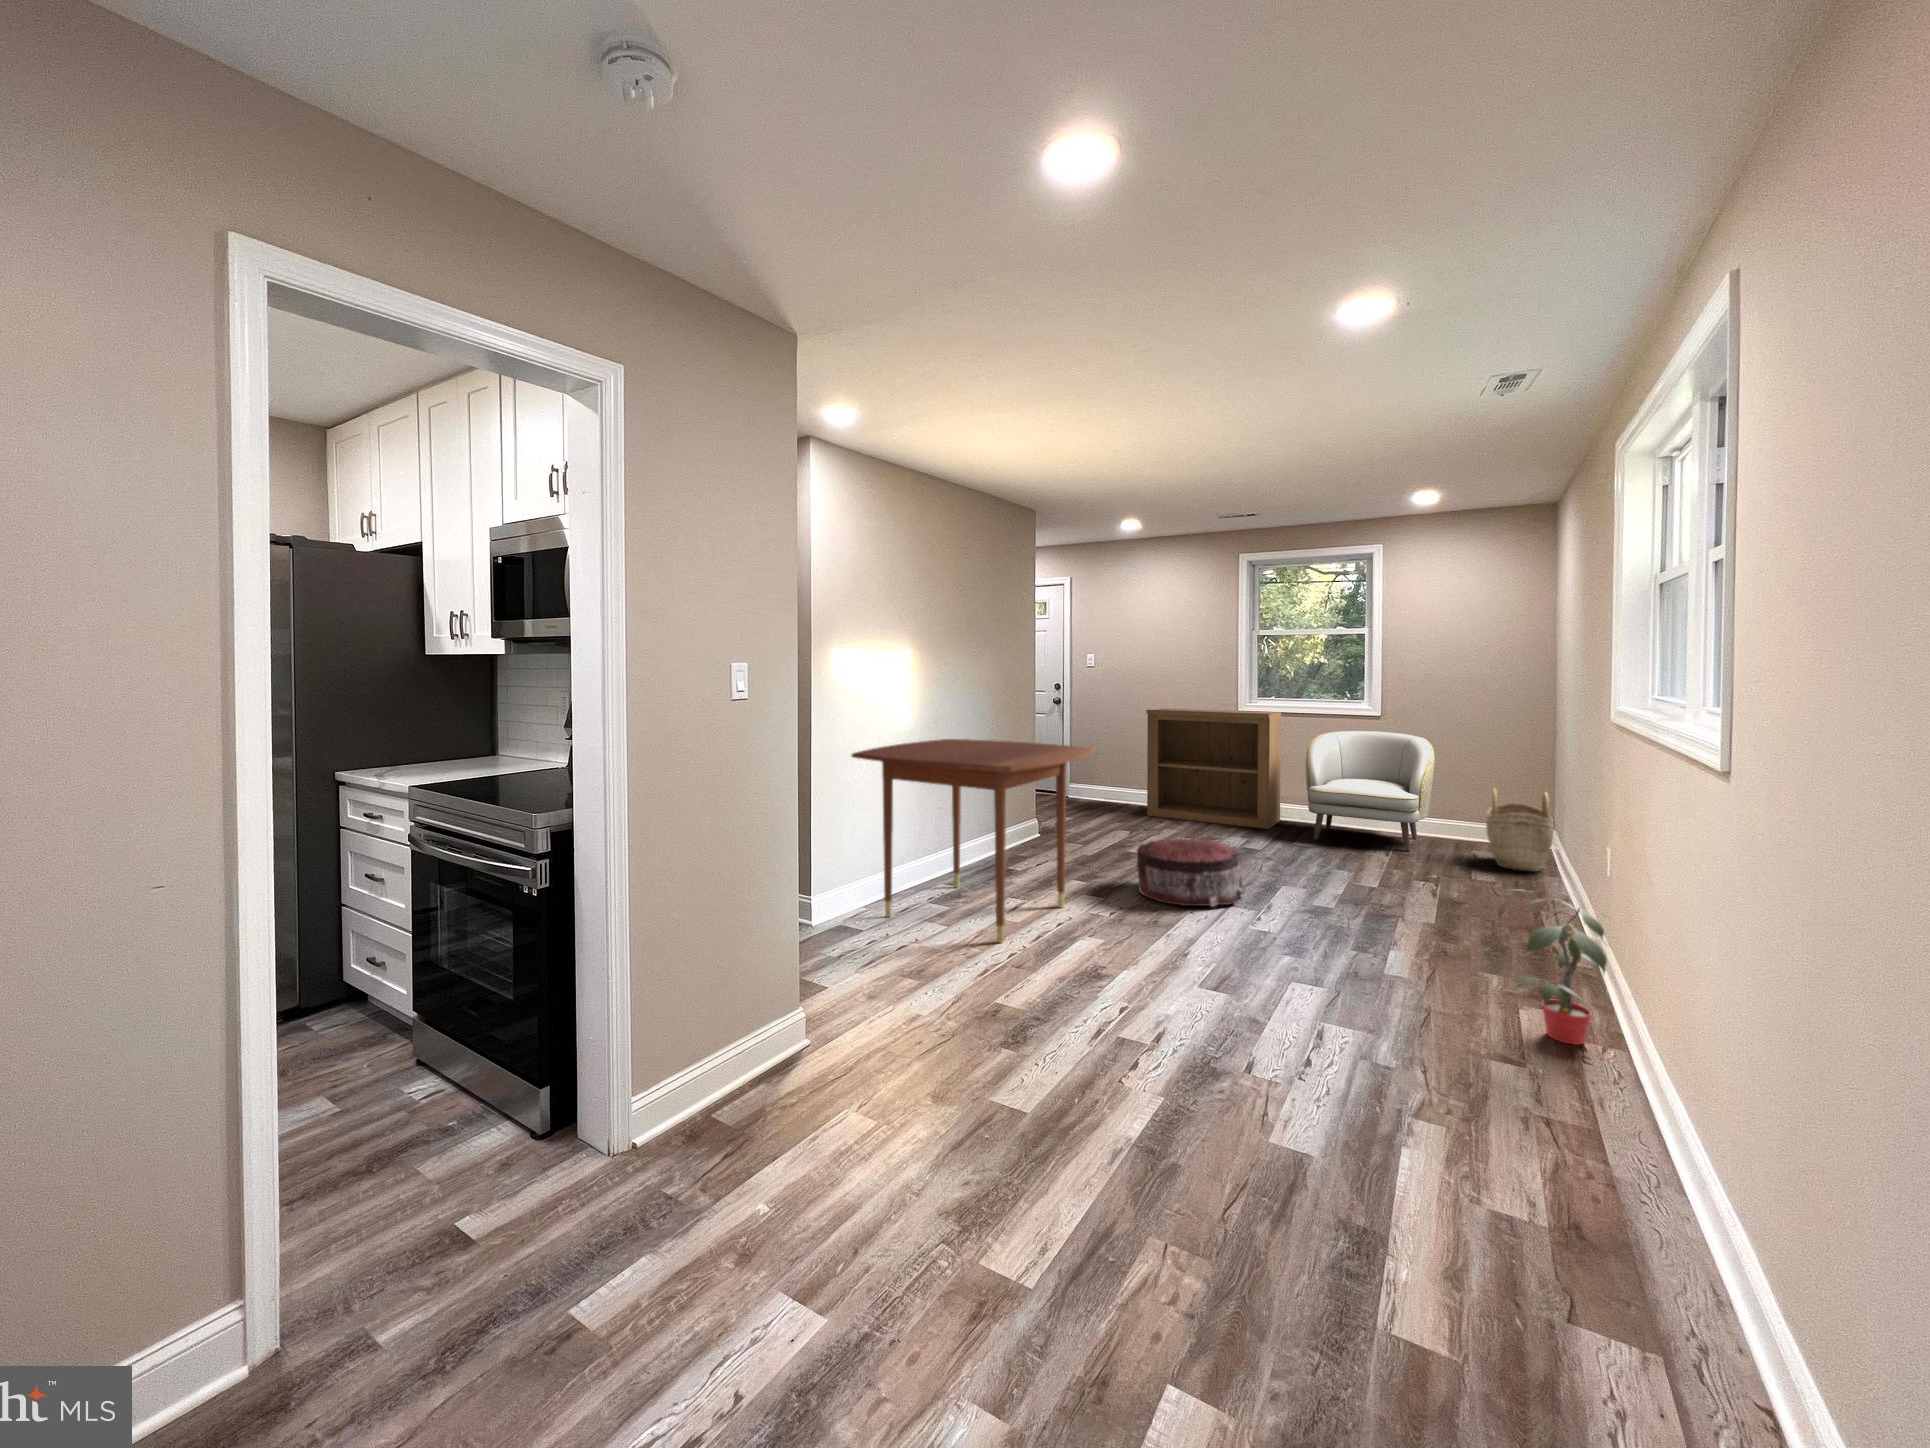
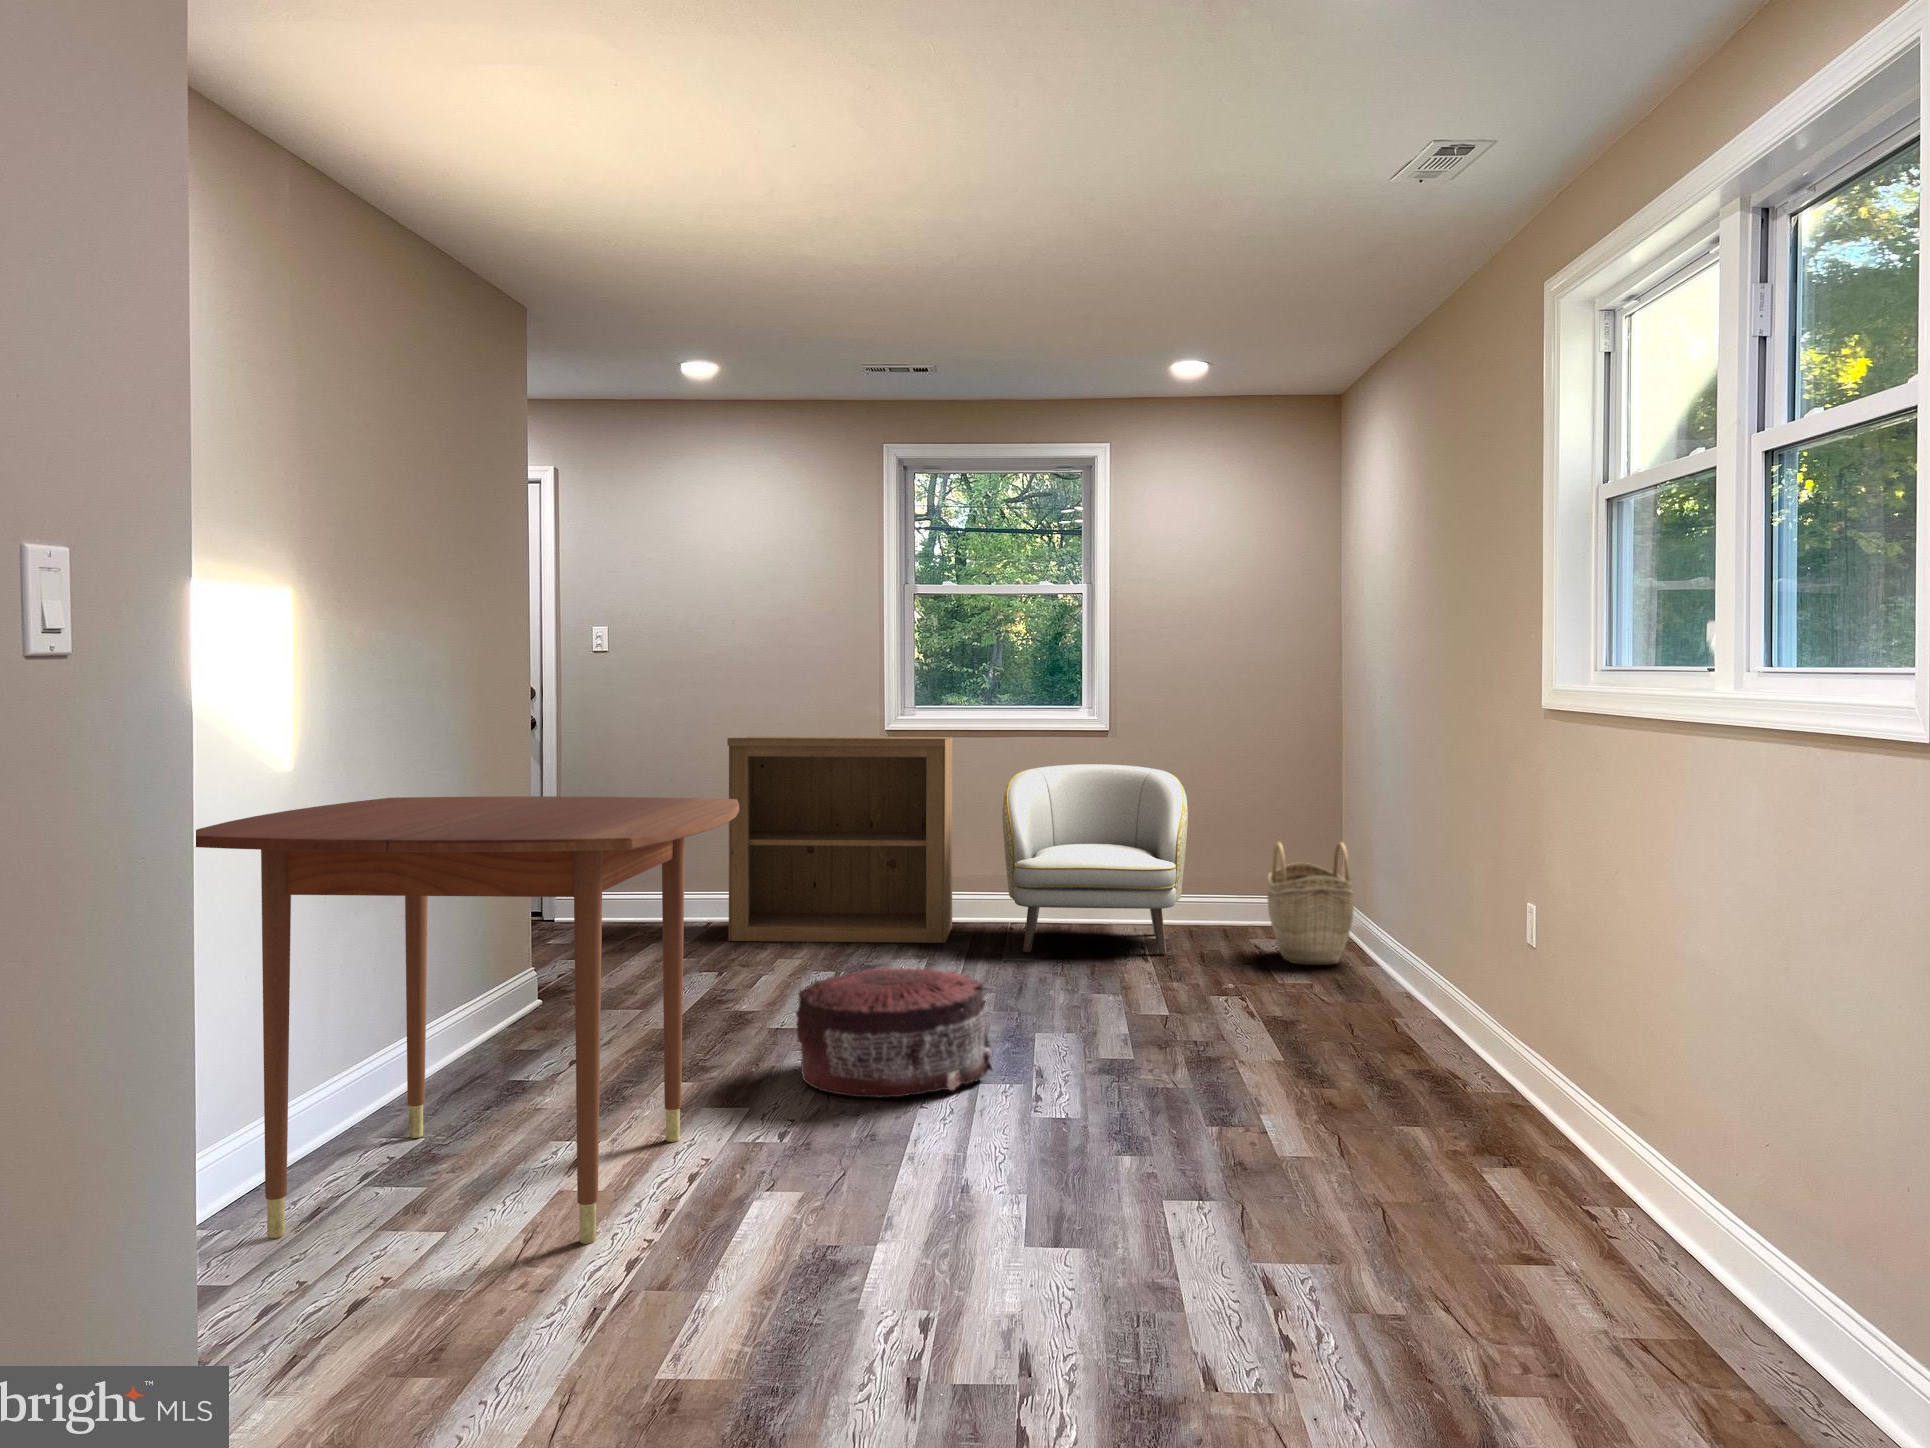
potted plant: present [1505,889,1608,1045] -> none [1450,980,1643,1212]

